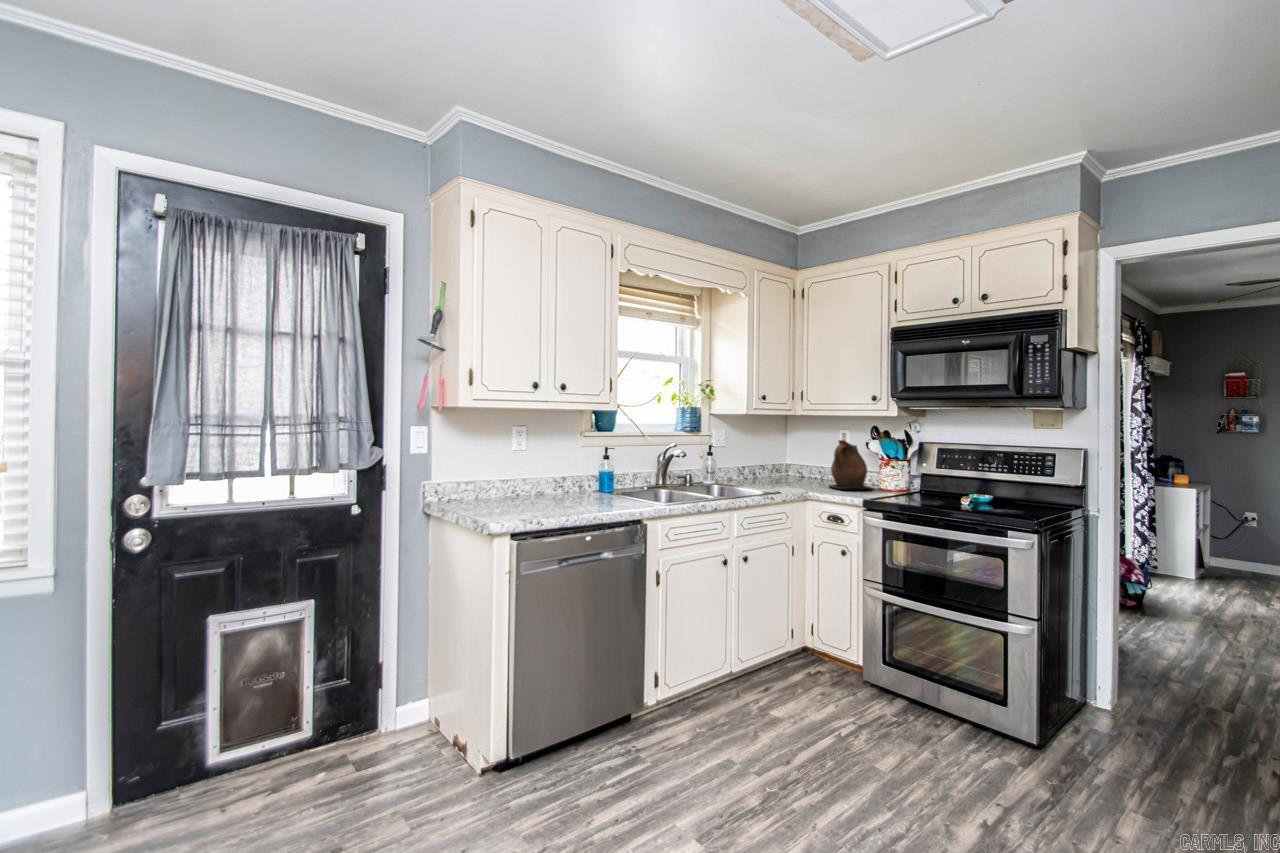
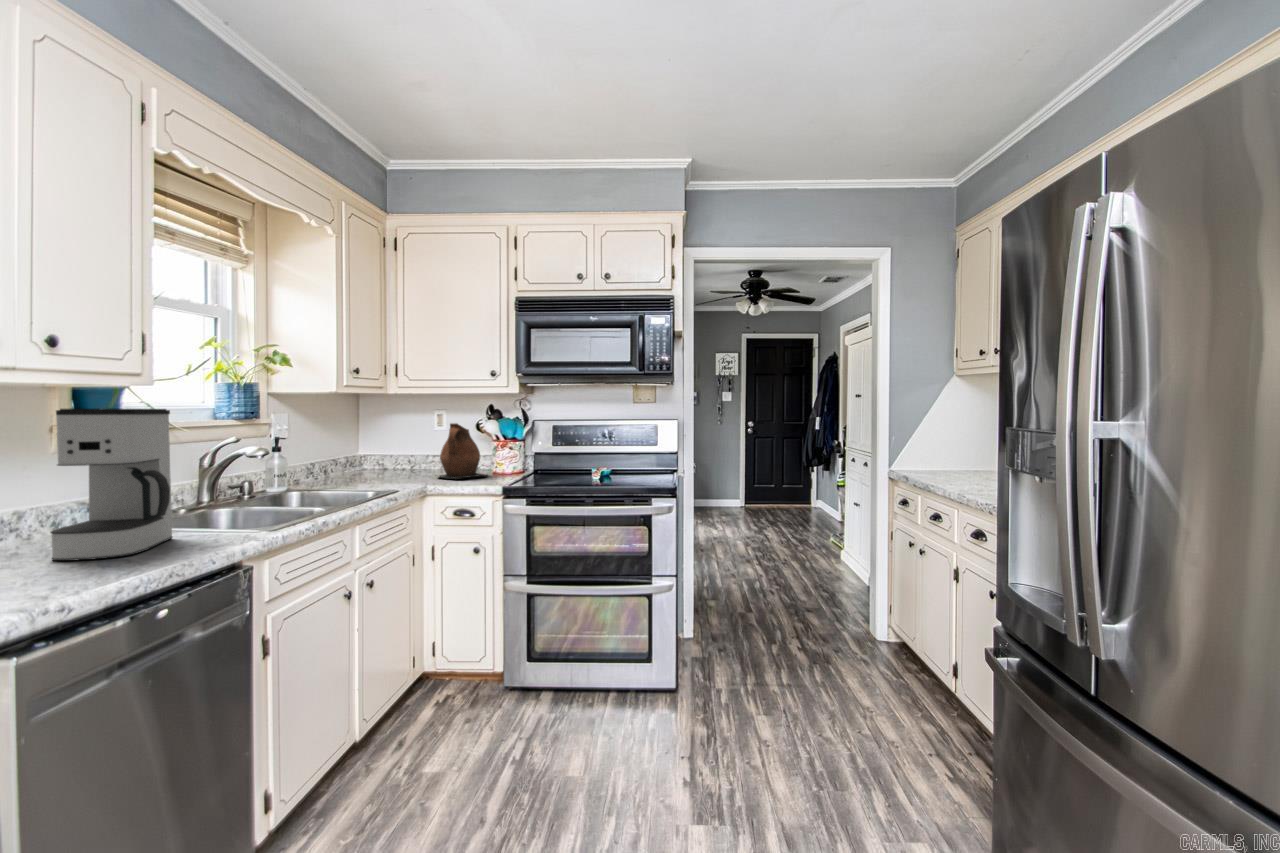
coffee maker: none [579,432,628,511] -> present [50,409,172,561]

